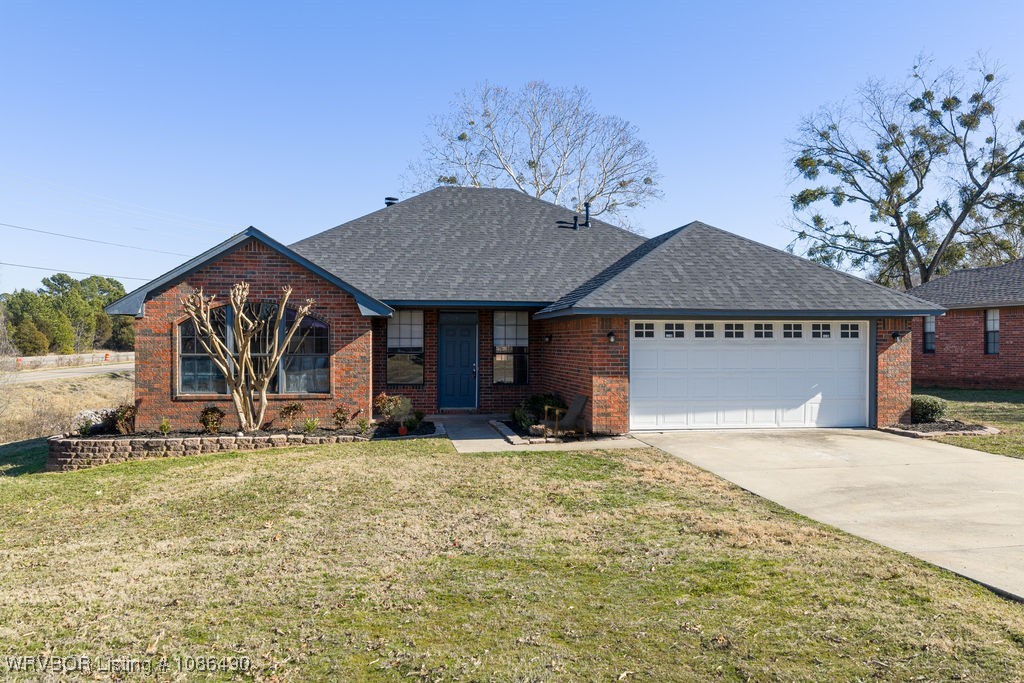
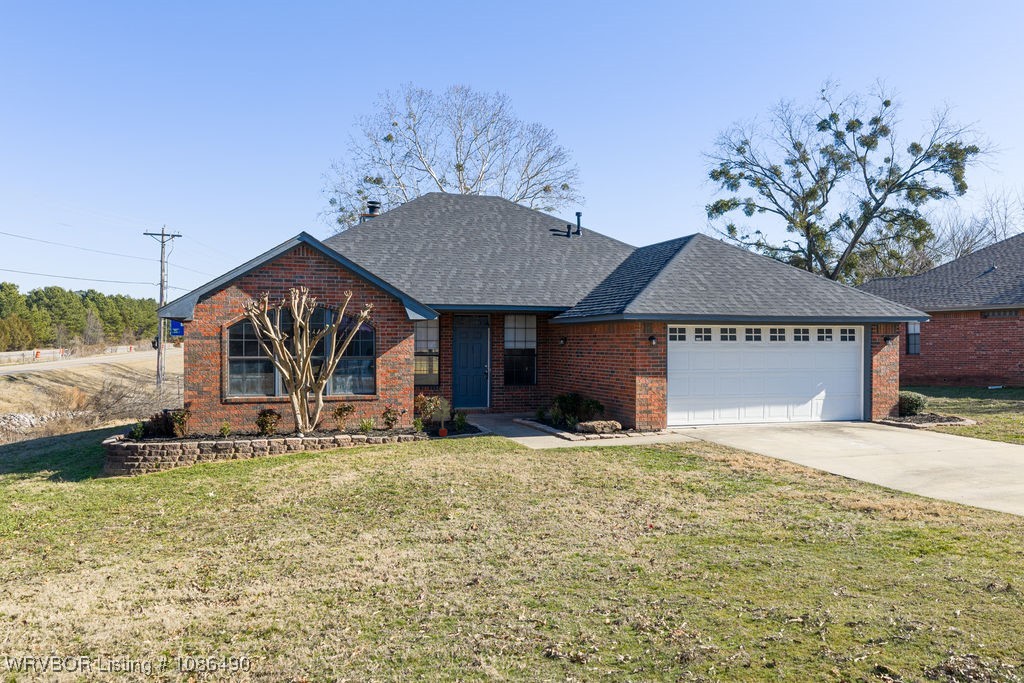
lounge chair: present [539,394,589,444] -> none [584,394,633,440]

